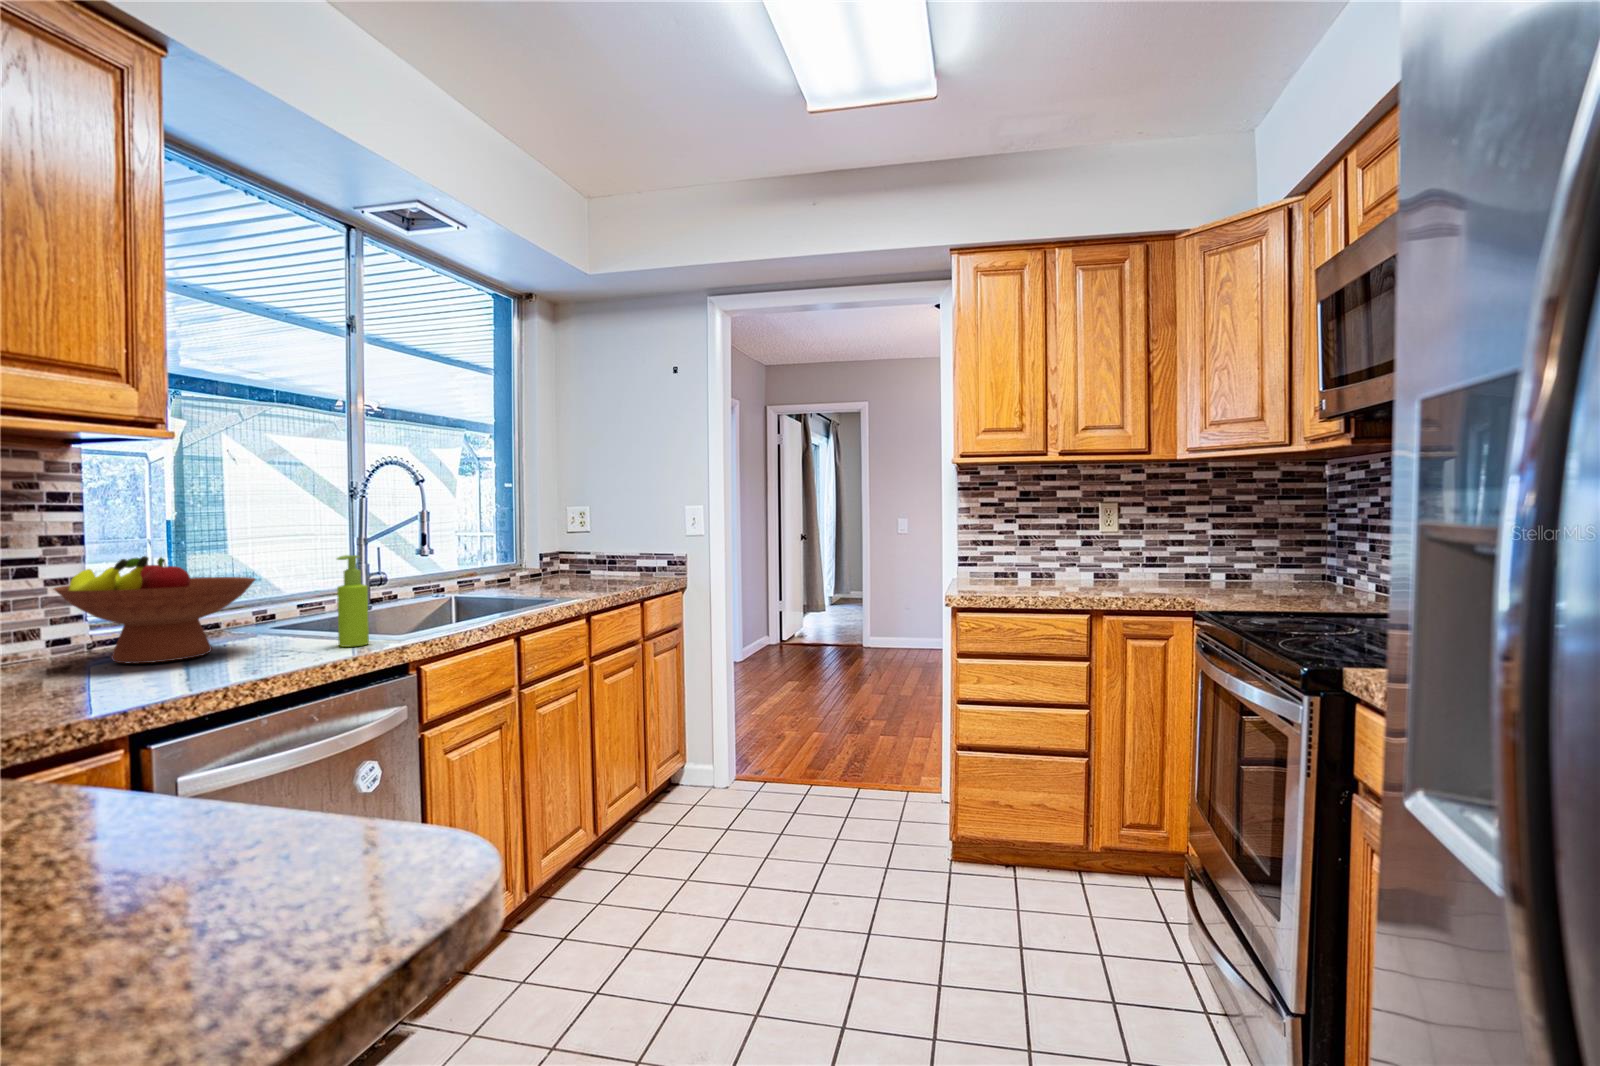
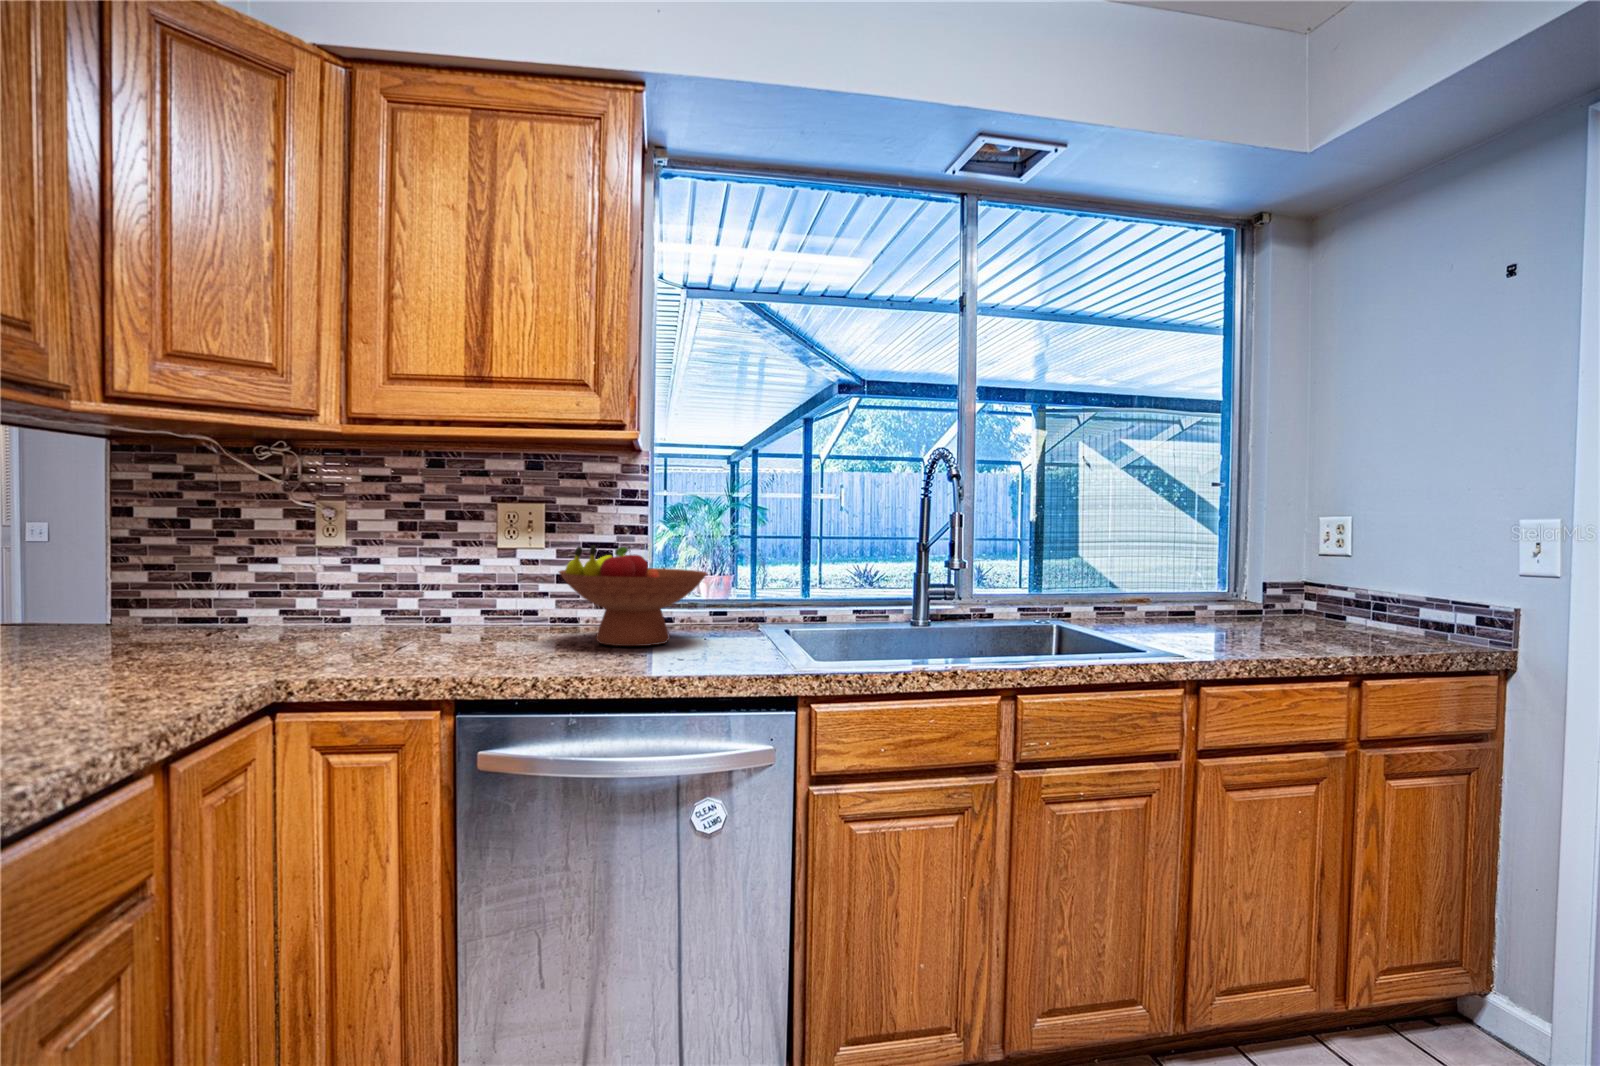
soap dispenser: present [337,555,369,647] -> none [731,557,767,663]

